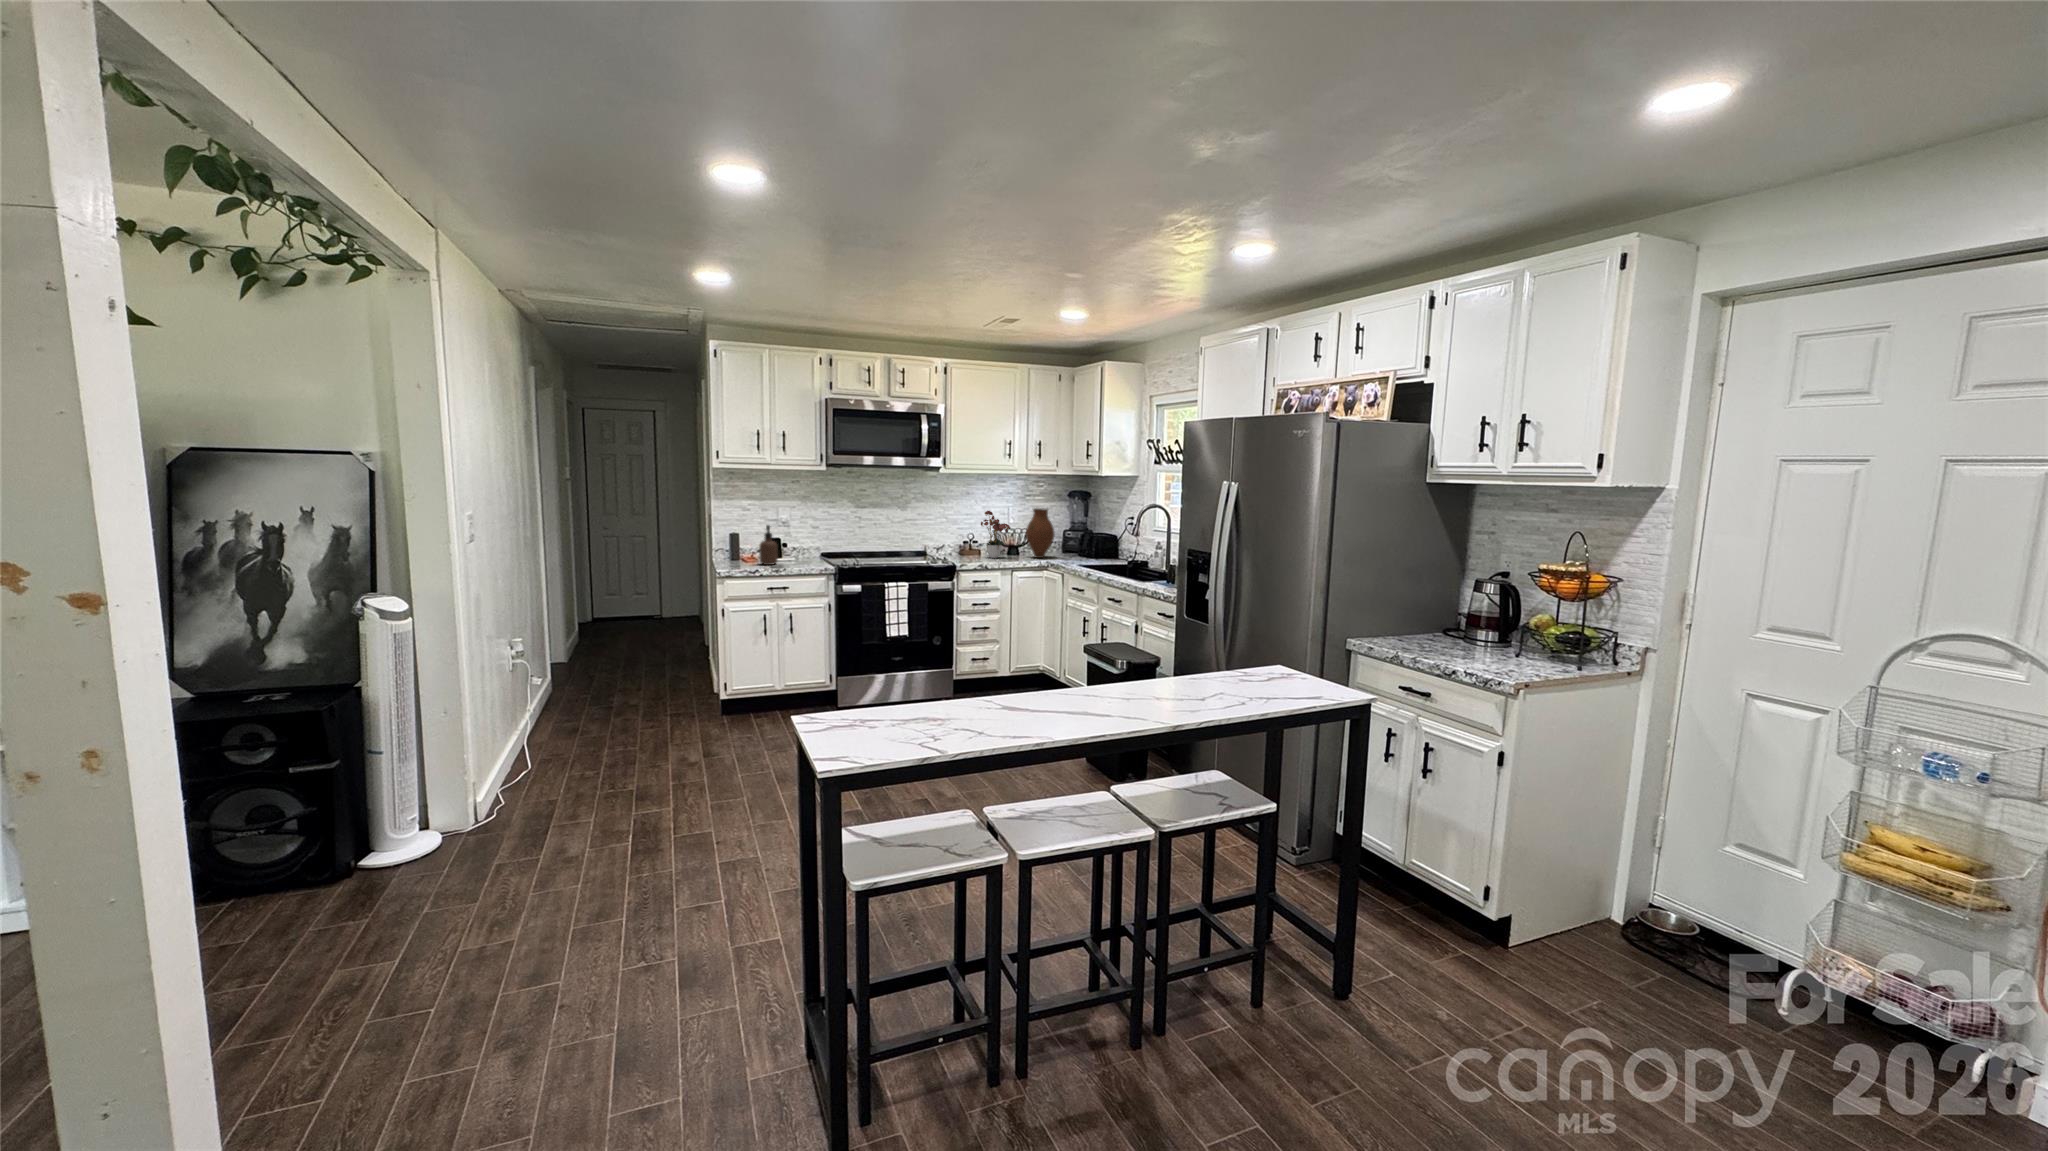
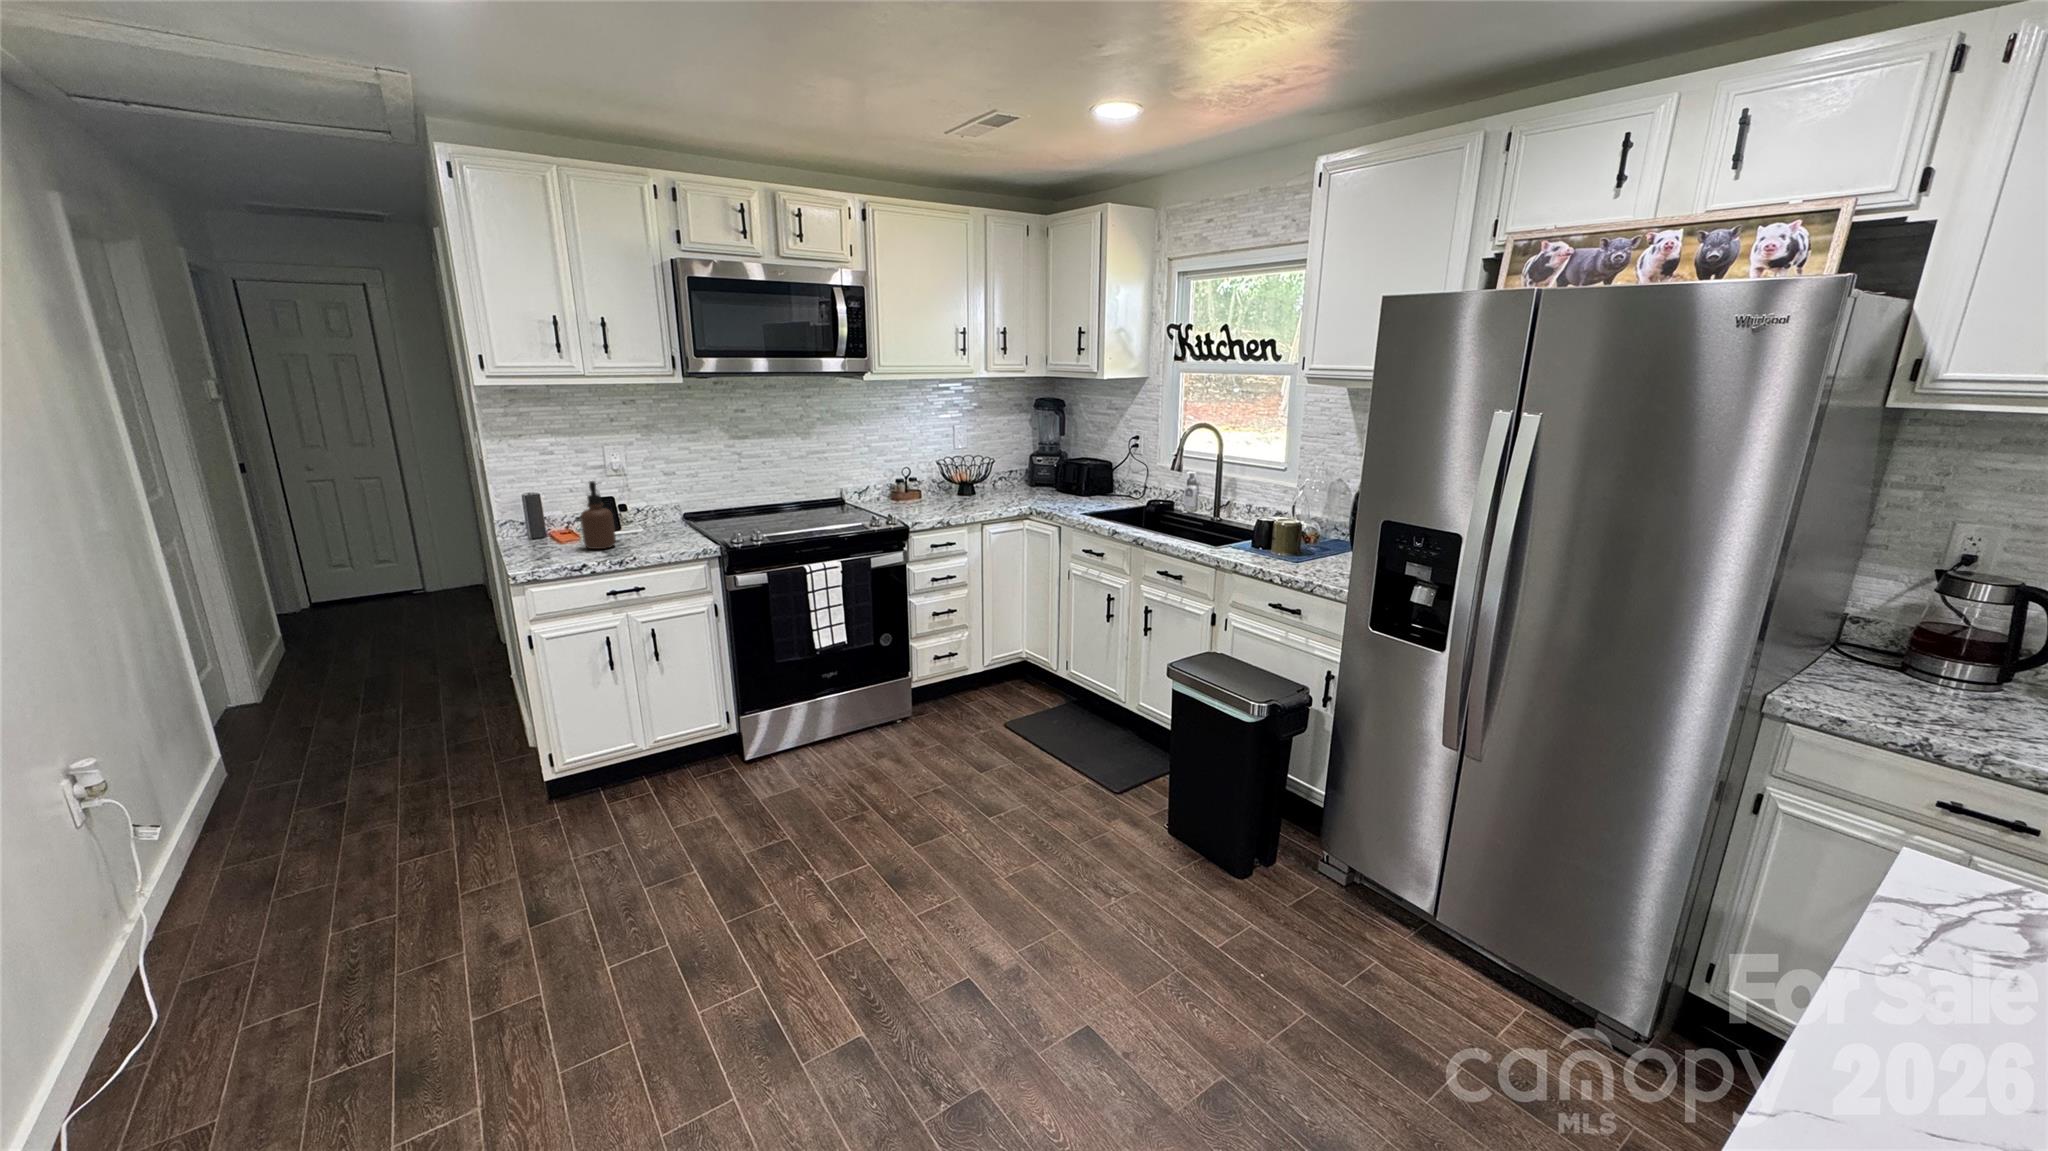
vase: present [1026,508,1055,558] -> none [994,429,1036,502]
flower arrangement: present [981,511,1011,558] -> none [928,432,978,506]

